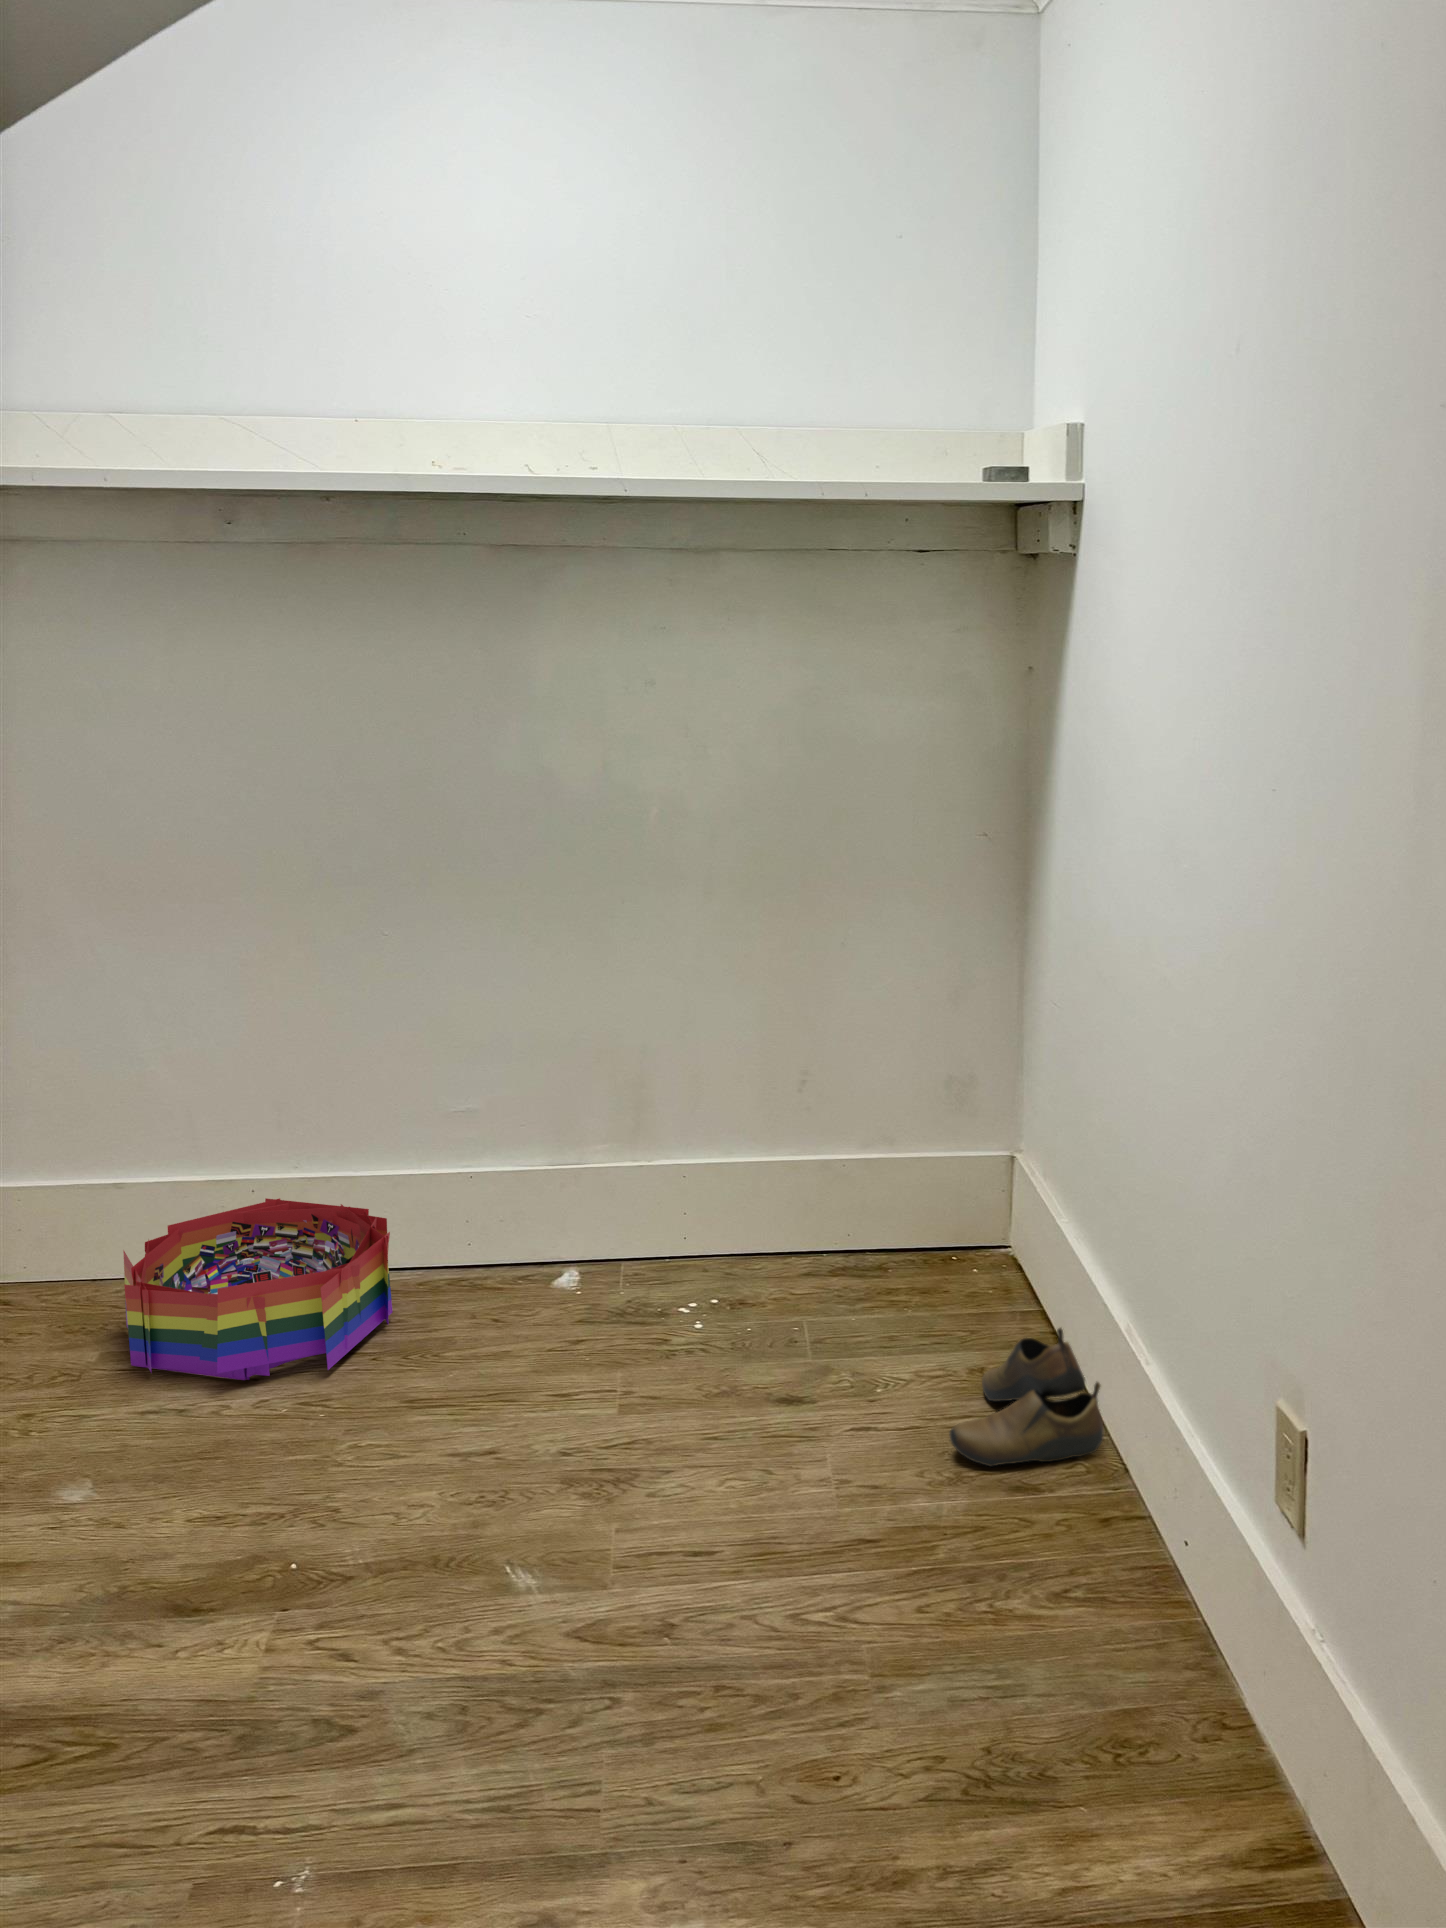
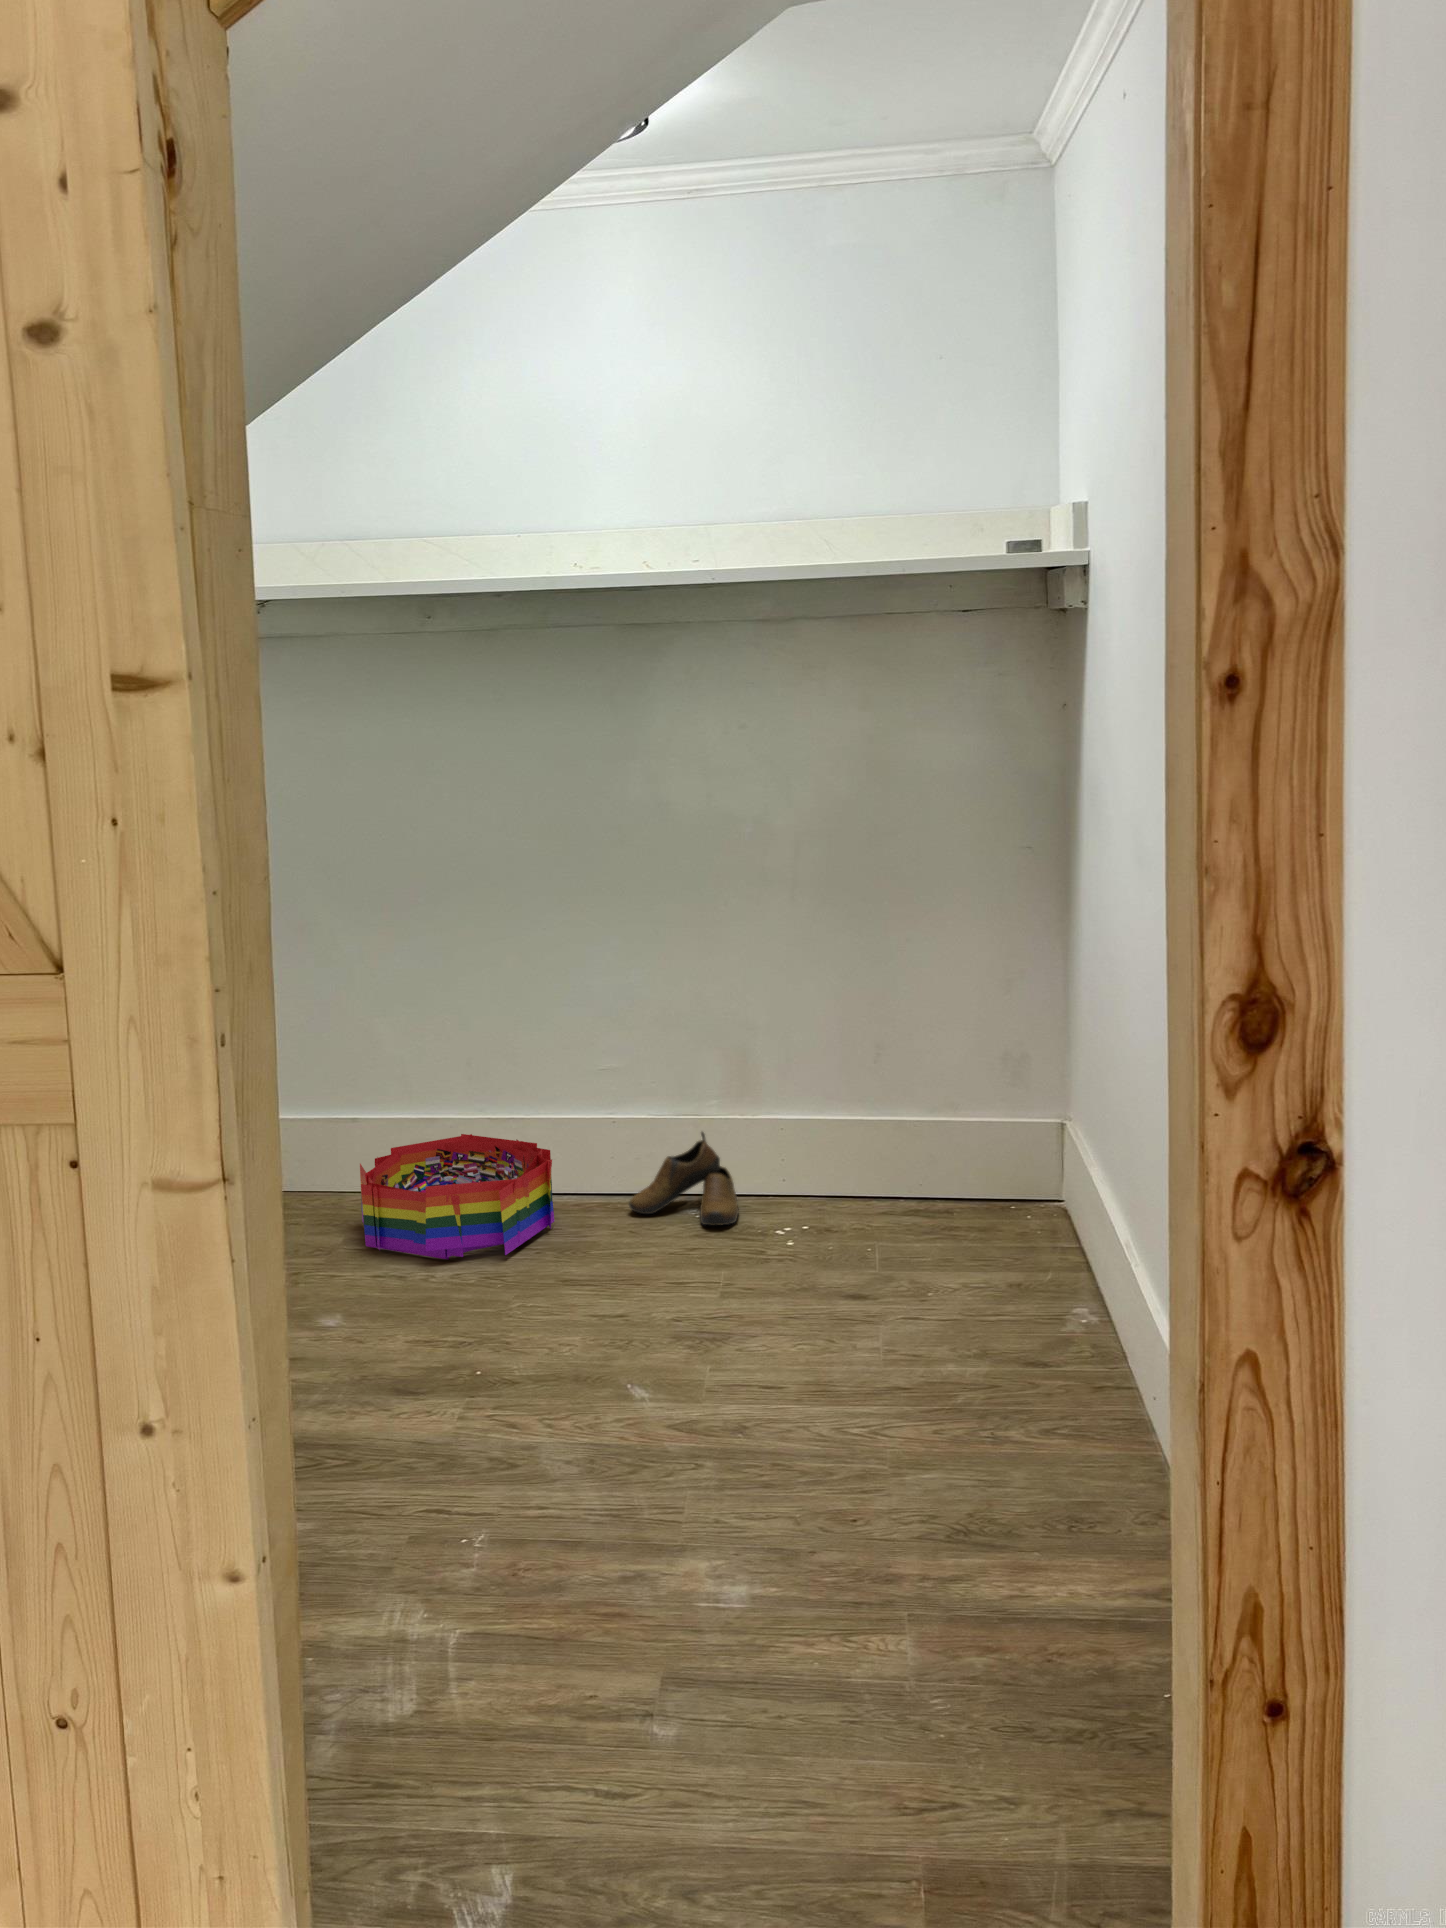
shoe: present [950,1328,1103,1467] -> present [629,1132,739,1226]

